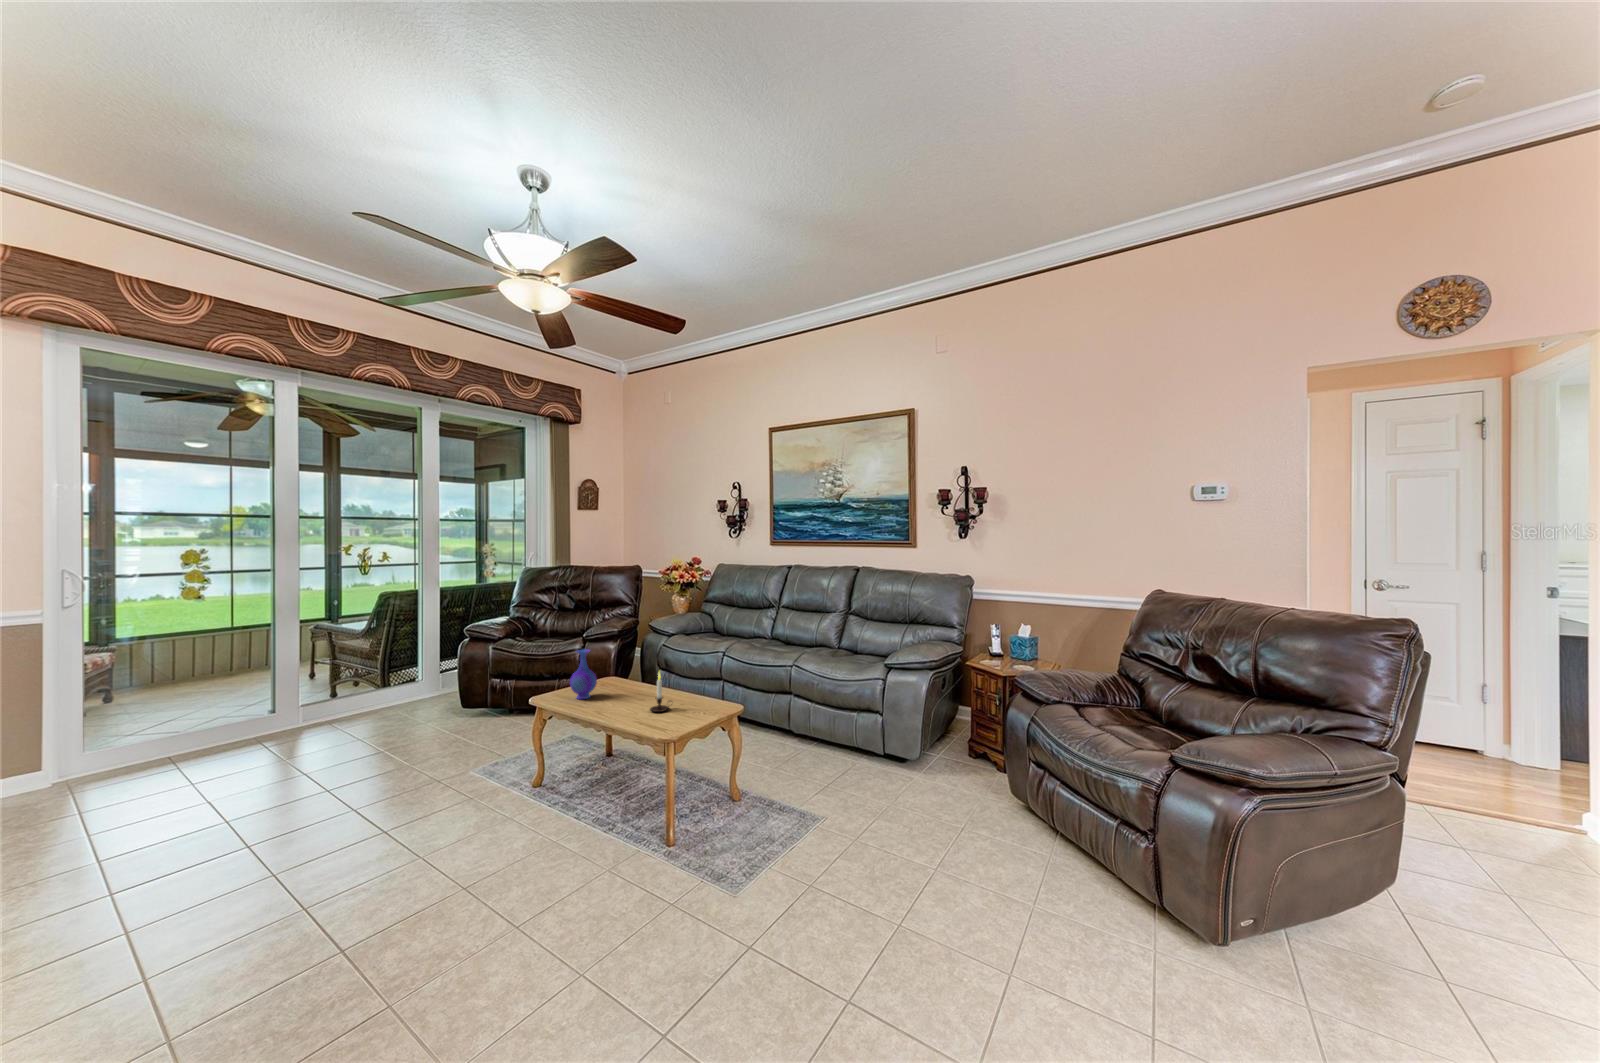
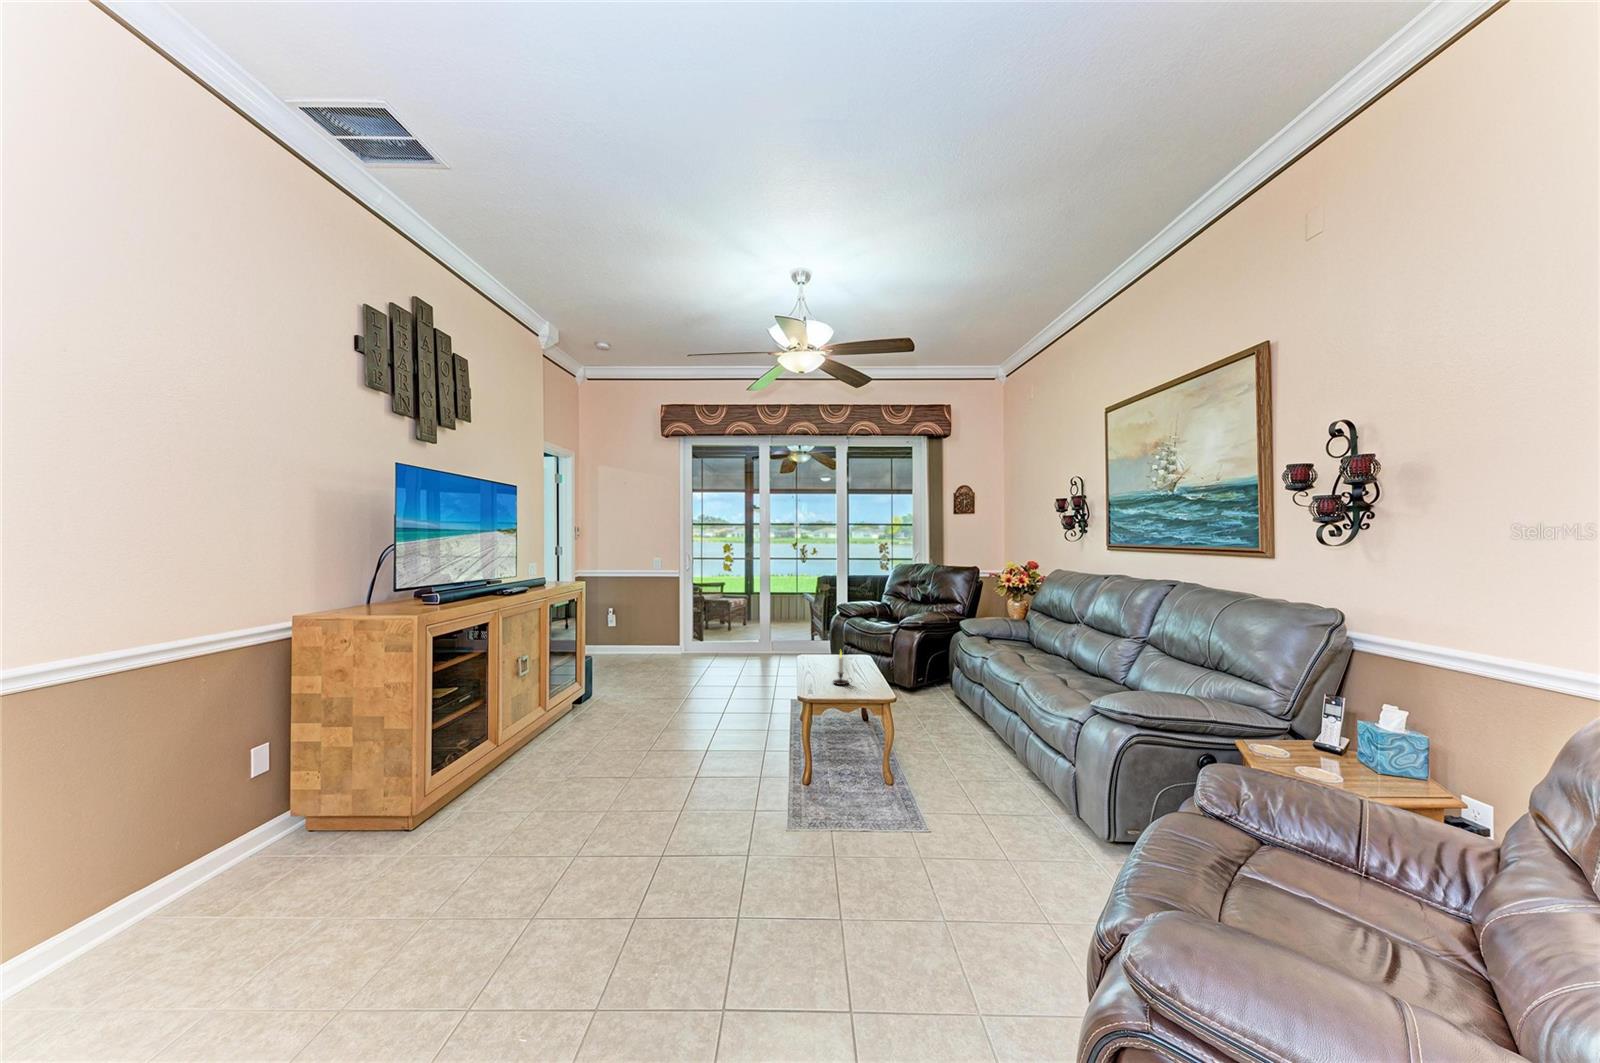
vase: present [570,649,597,699] -> none [815,624,835,663]

